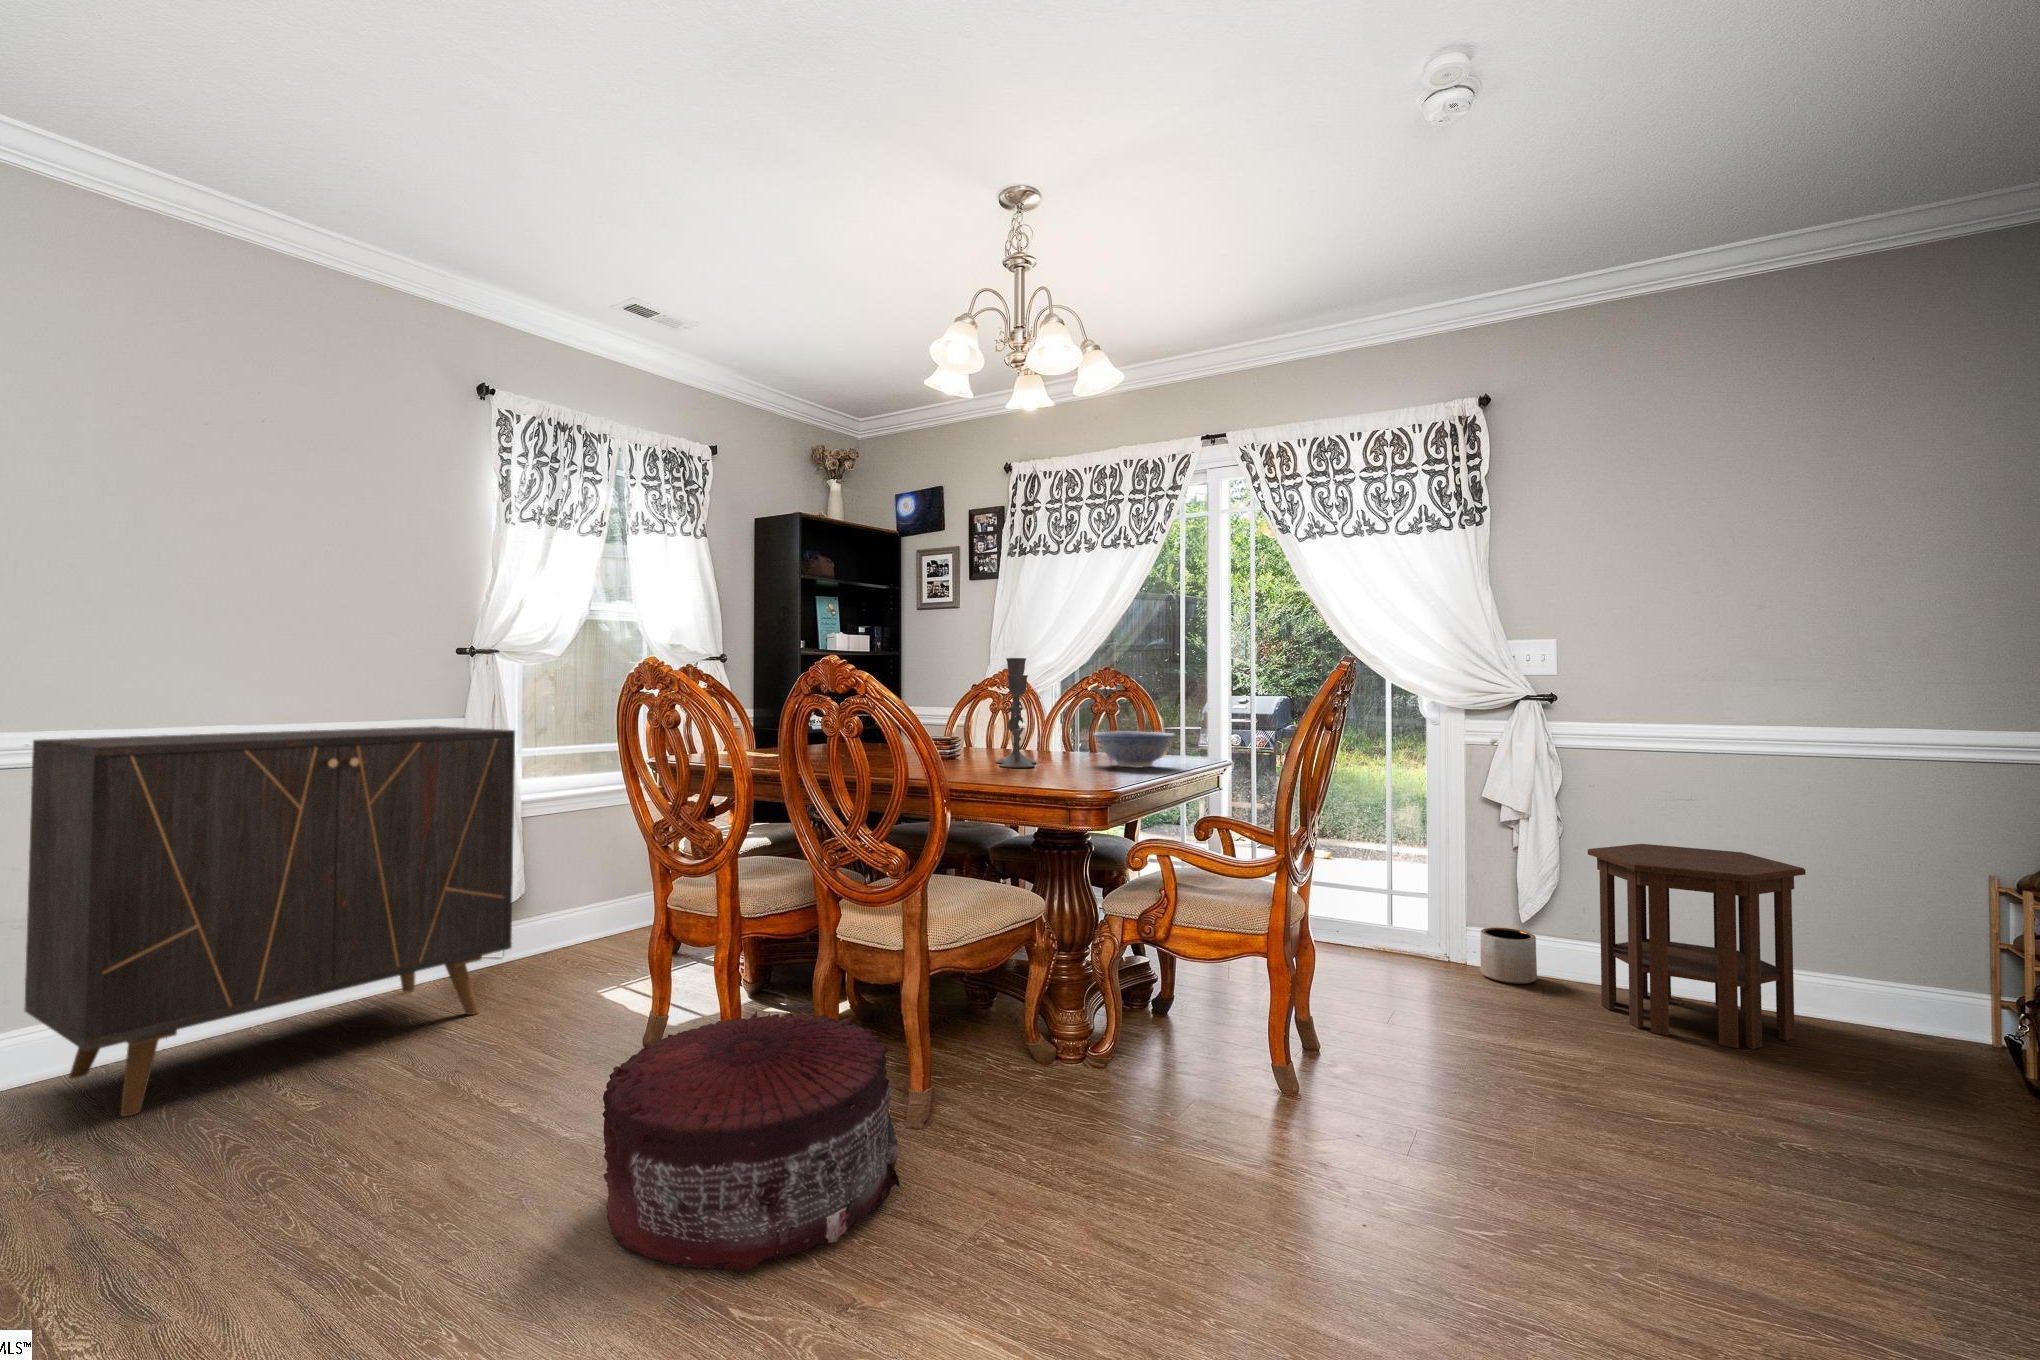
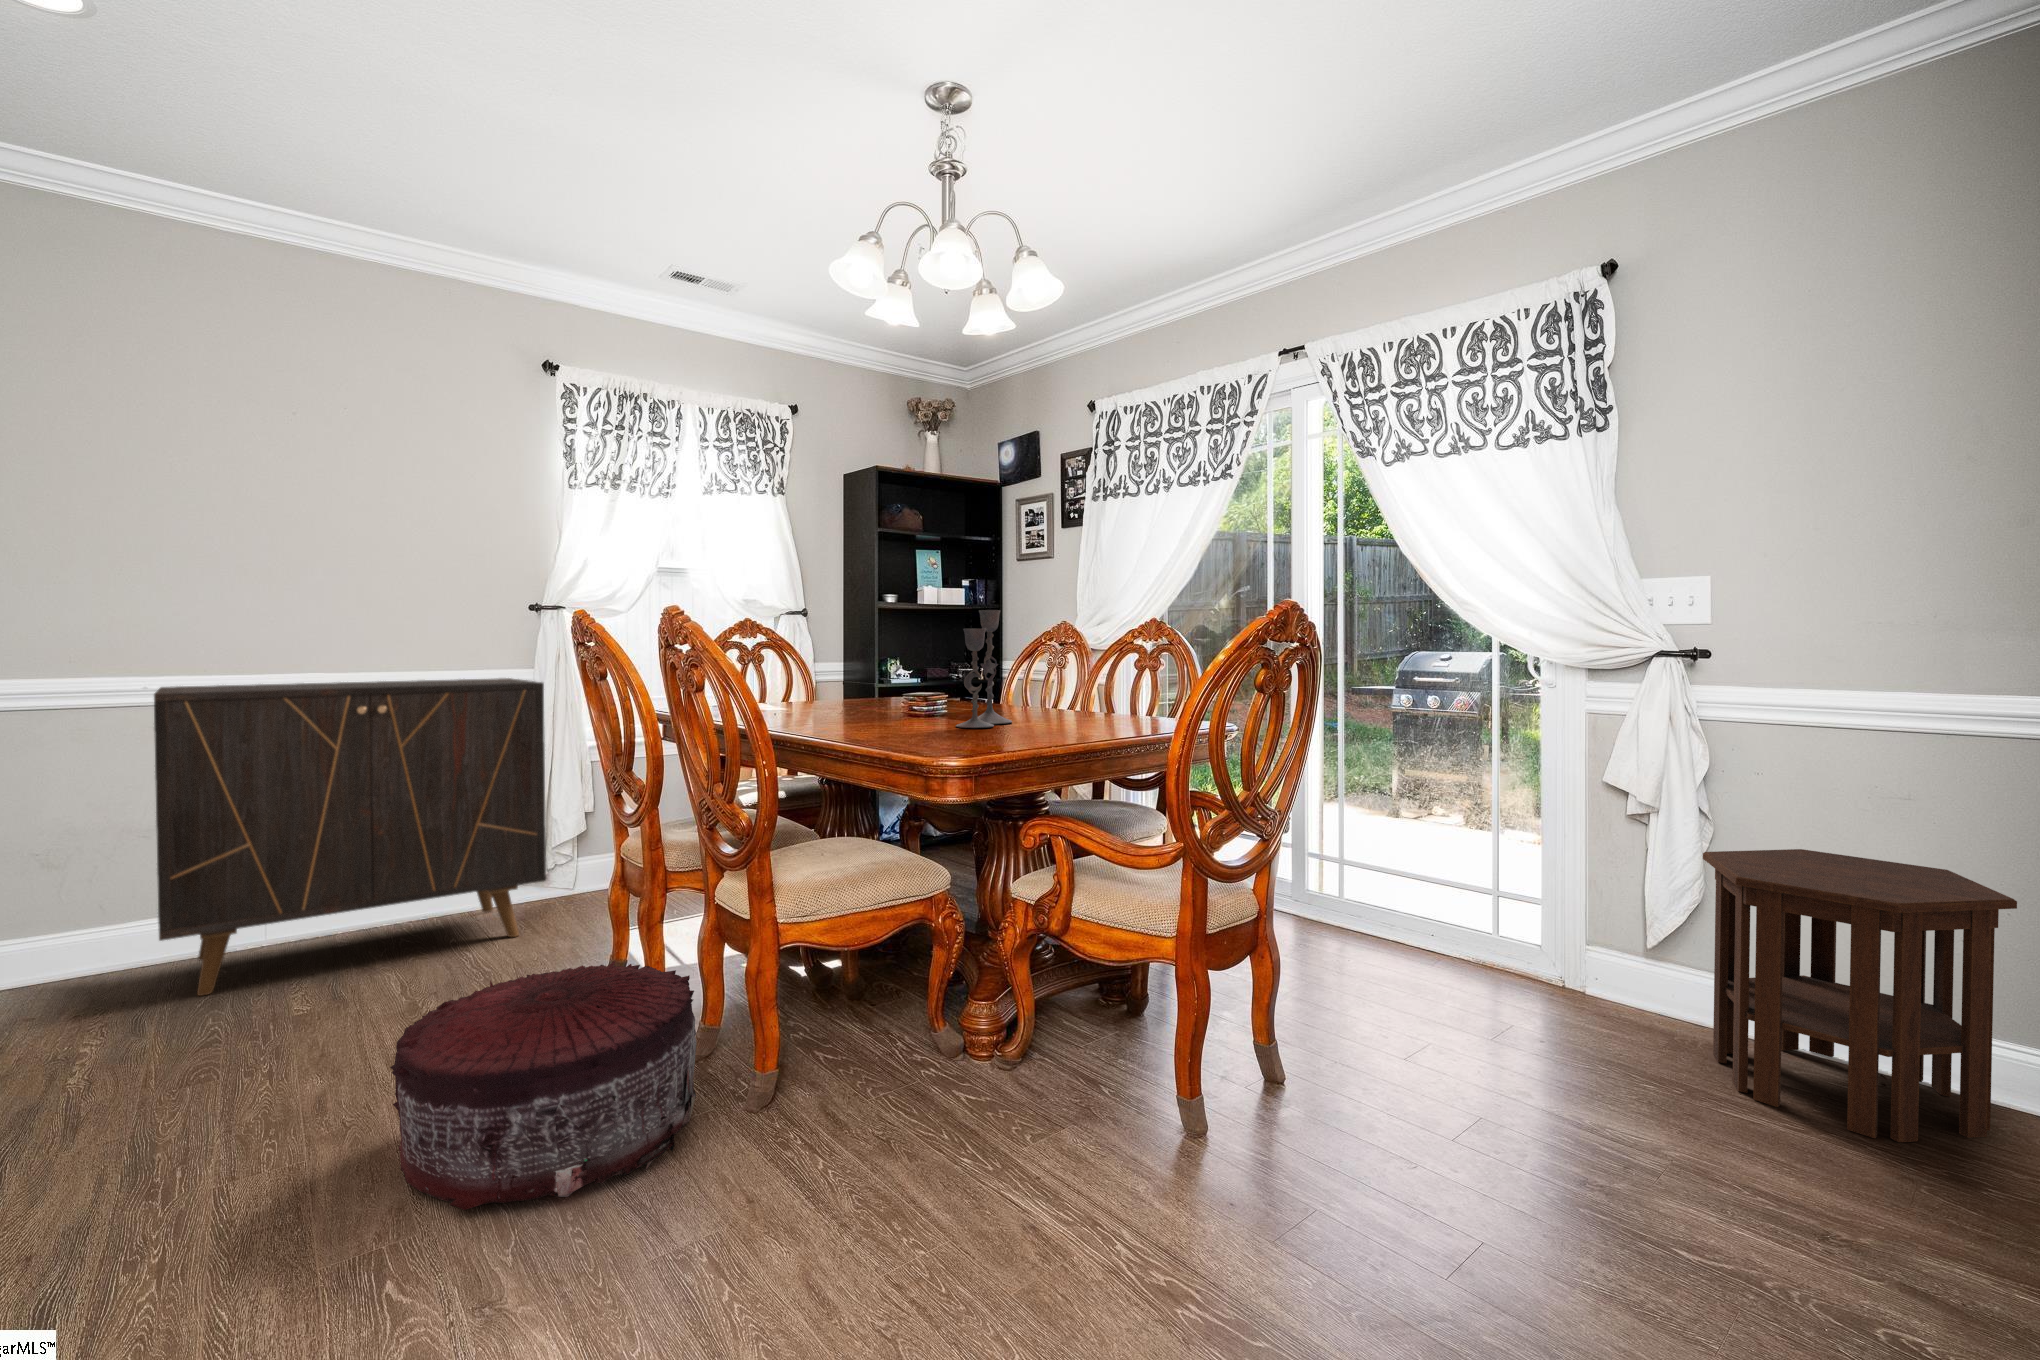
decorative bowl: present [1093,732,1177,767] -> none [1066,691,1160,731]
planter: present [1481,927,1537,984] -> none [1575,942,1648,1016]

